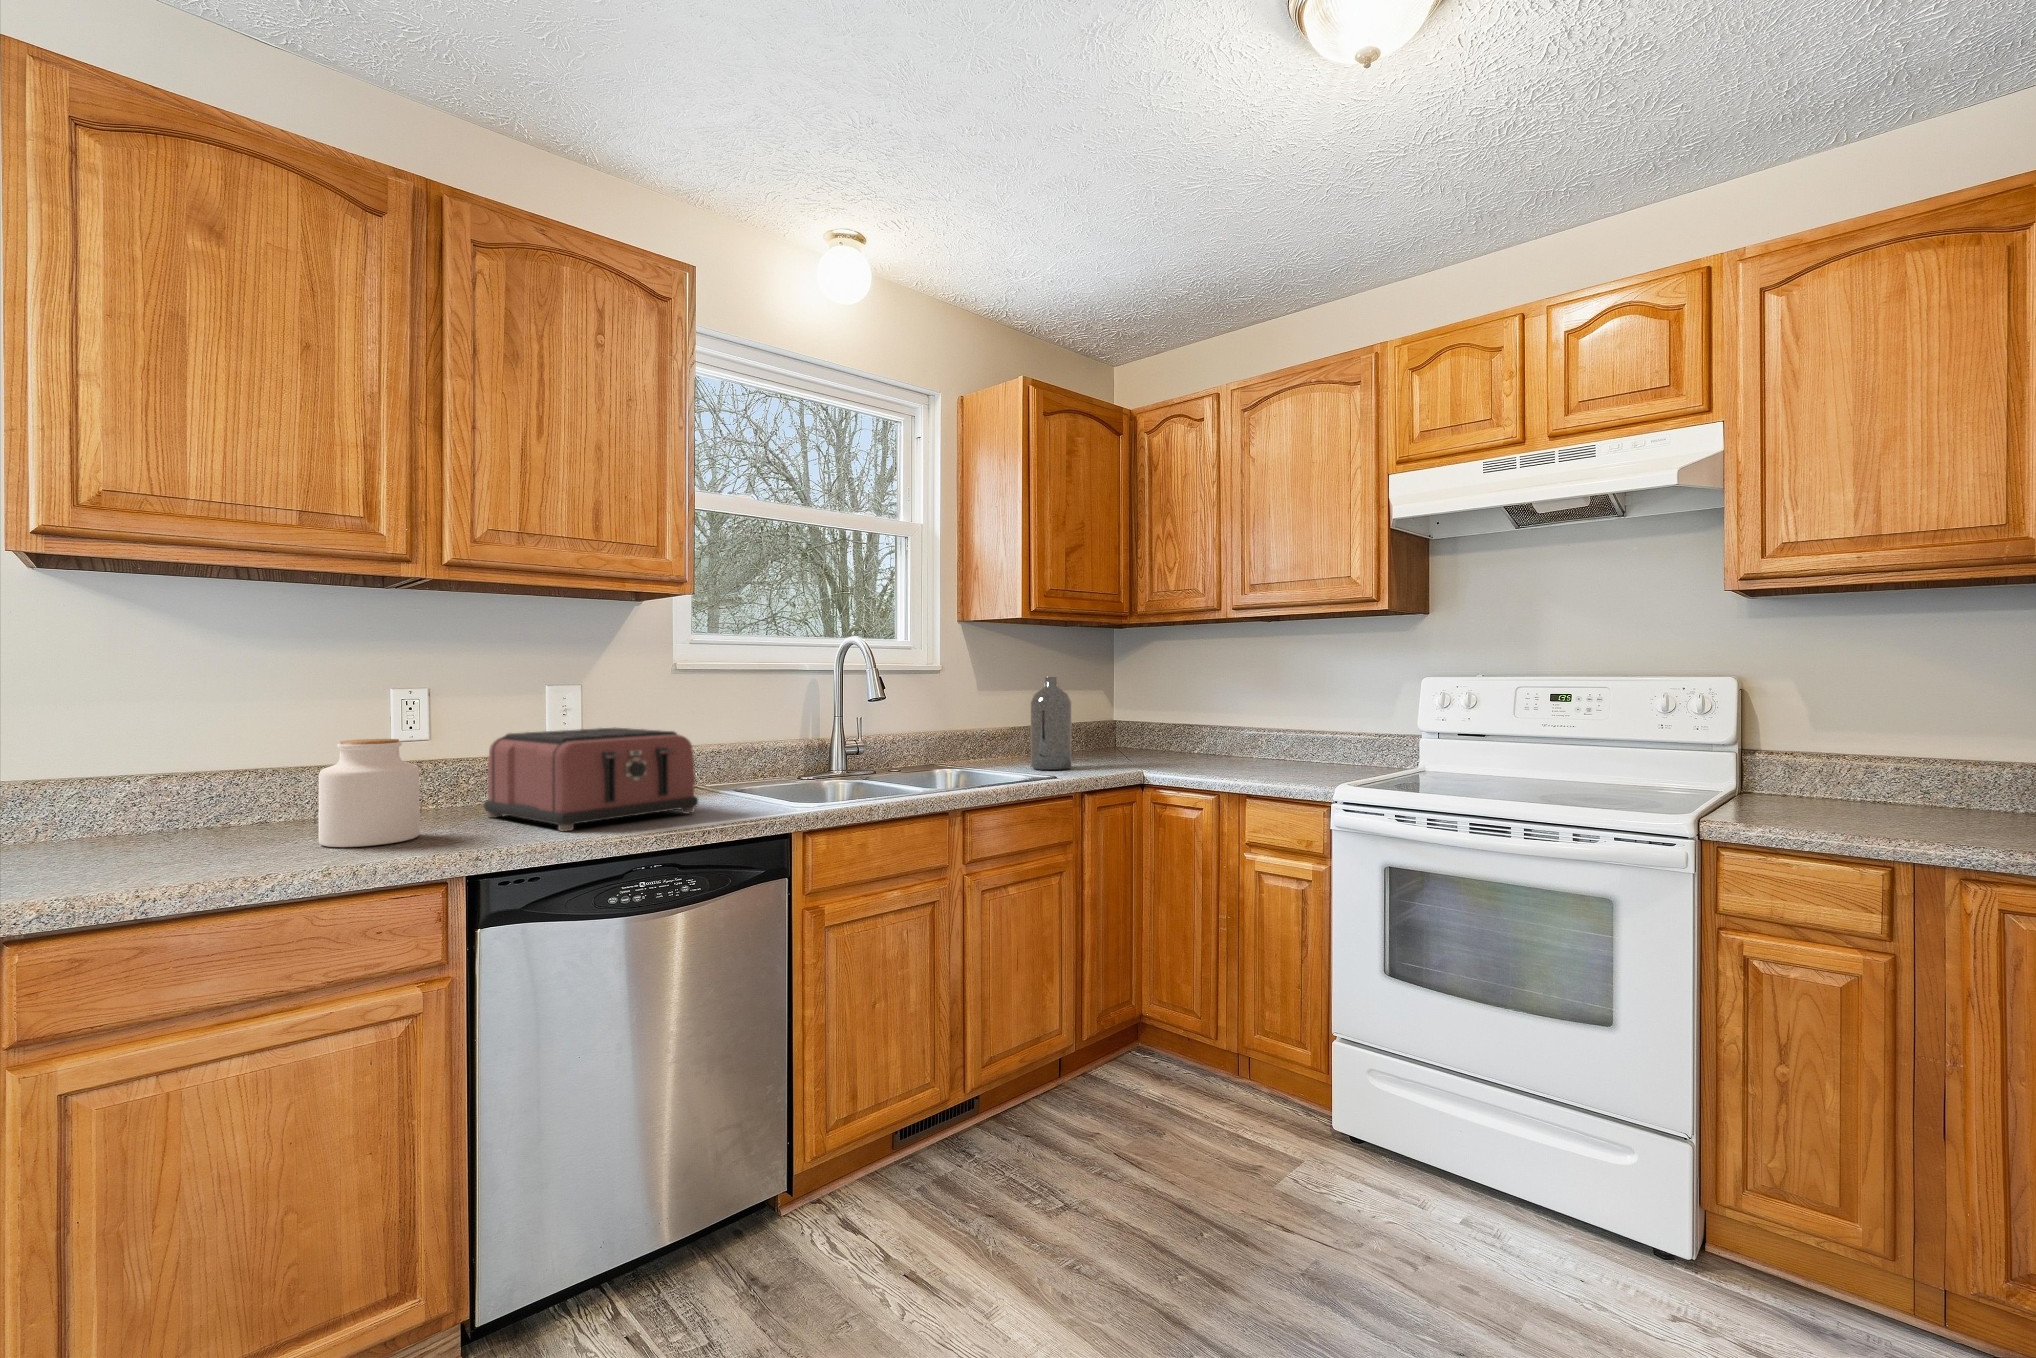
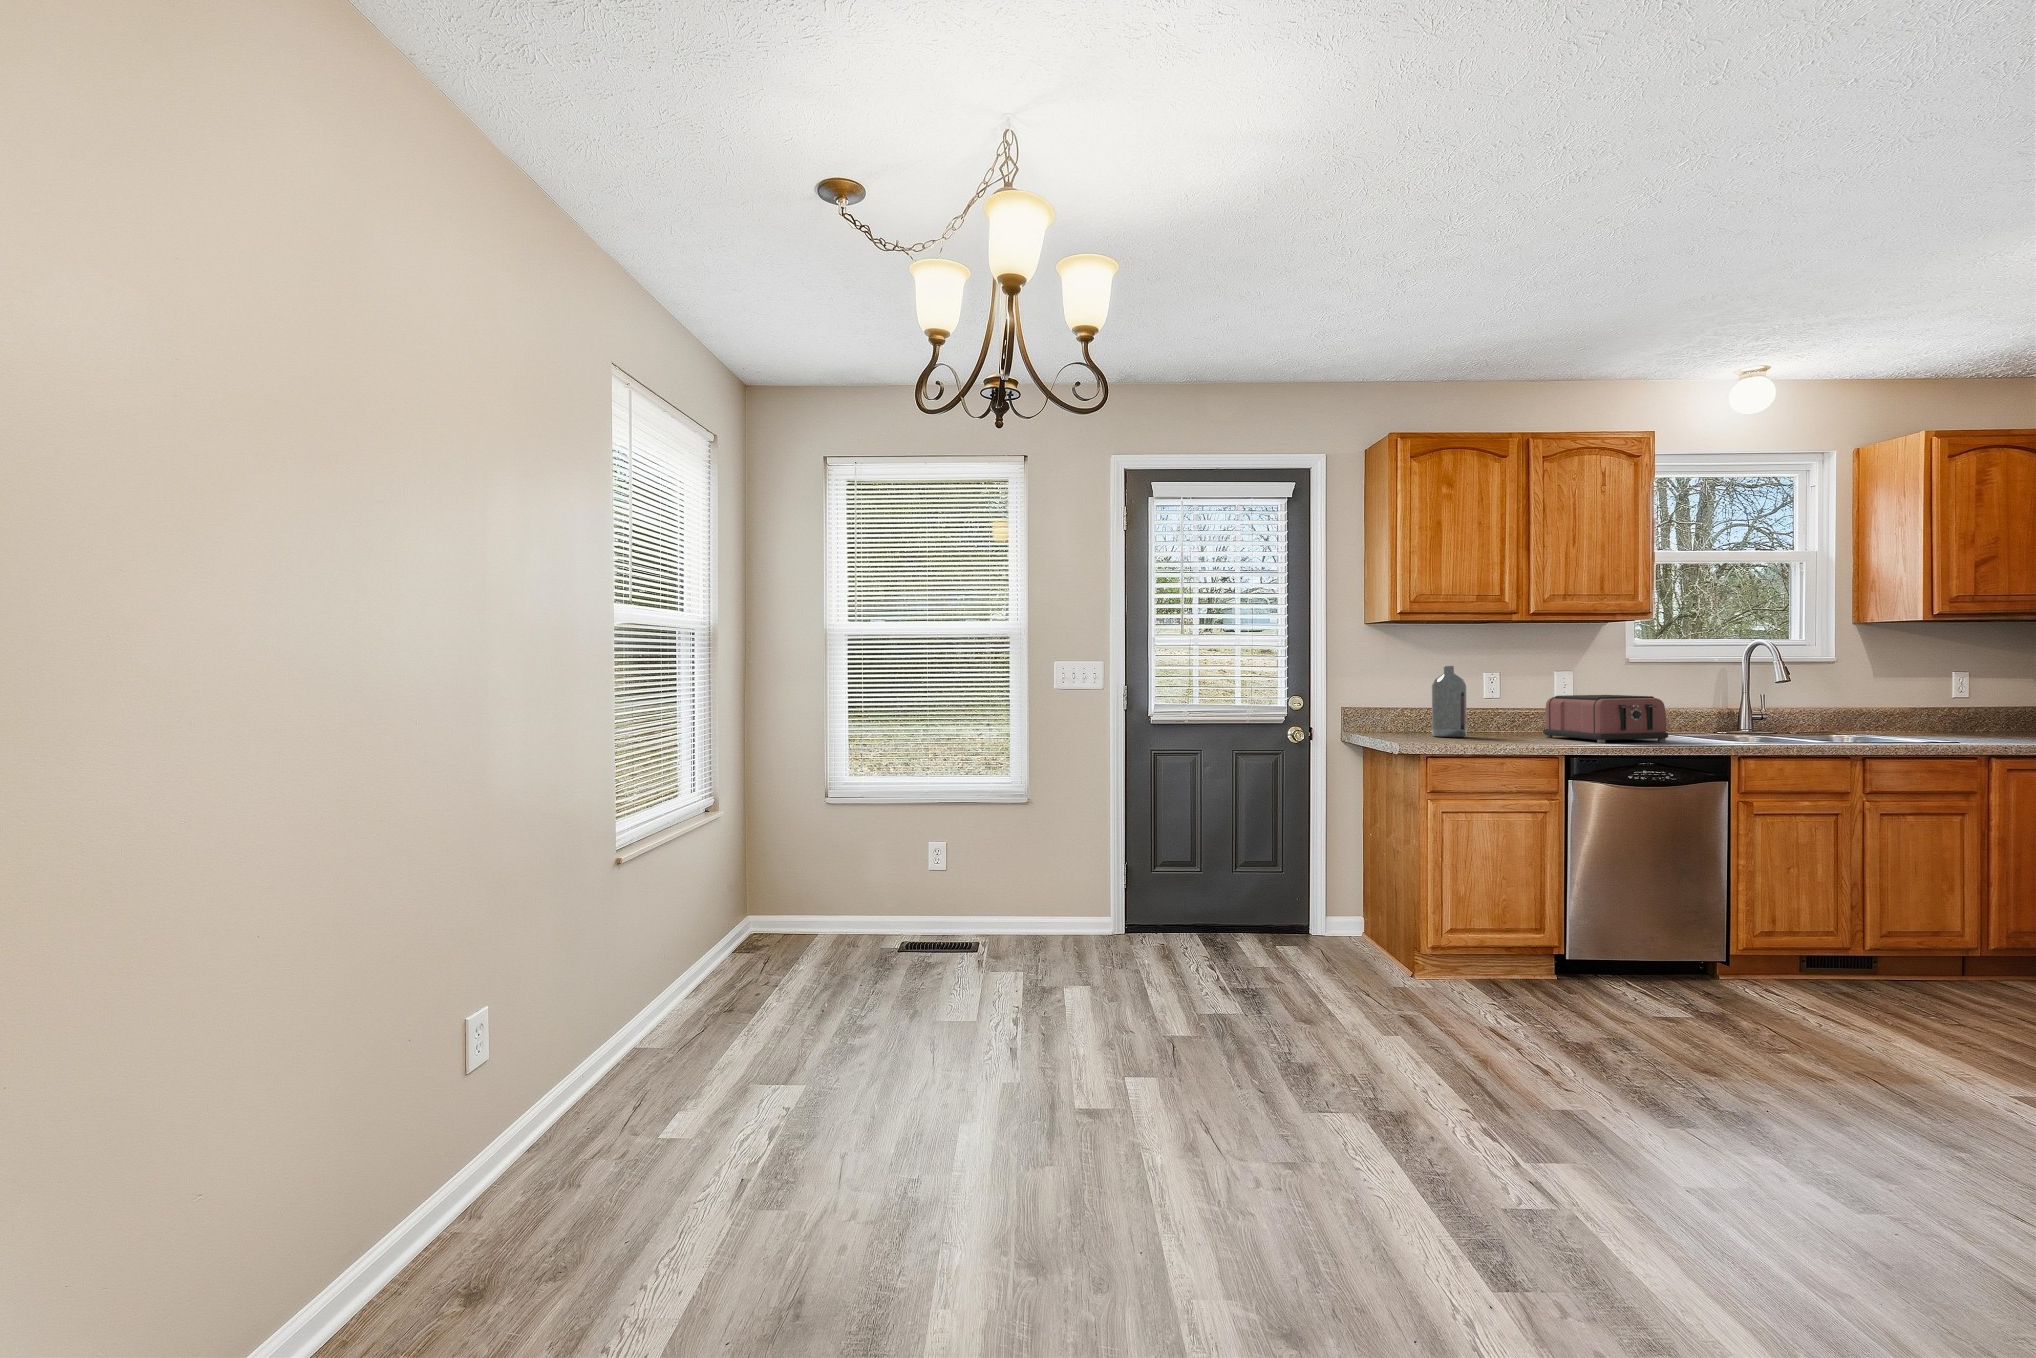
bottle: present [1031,677,1071,770] -> present [1432,666,1467,737]
jar: present [319,739,420,847] -> none [1489,695,1531,741]

